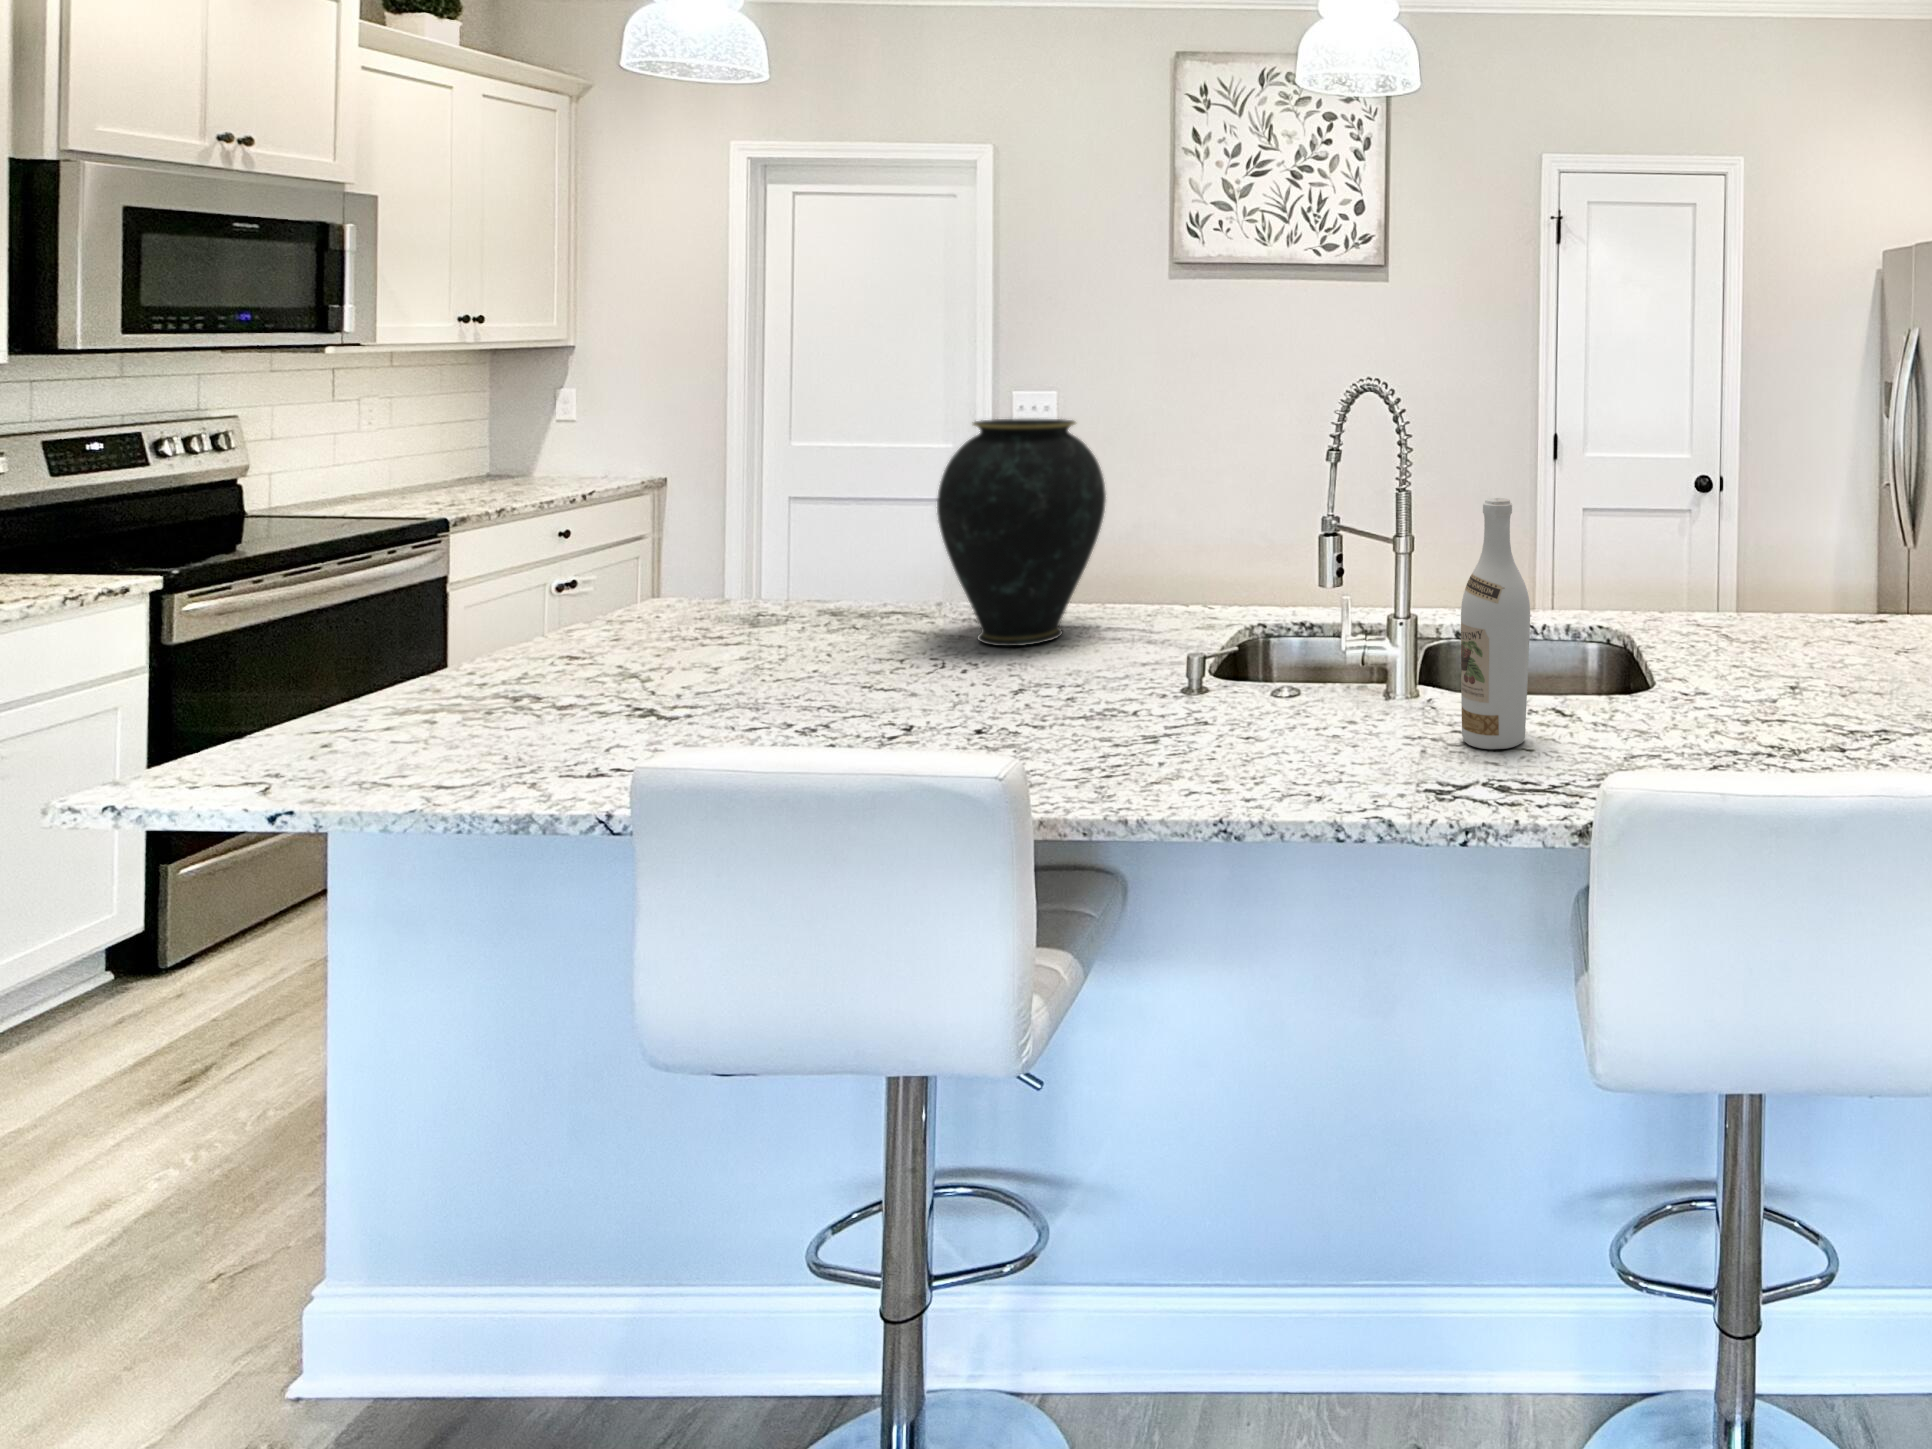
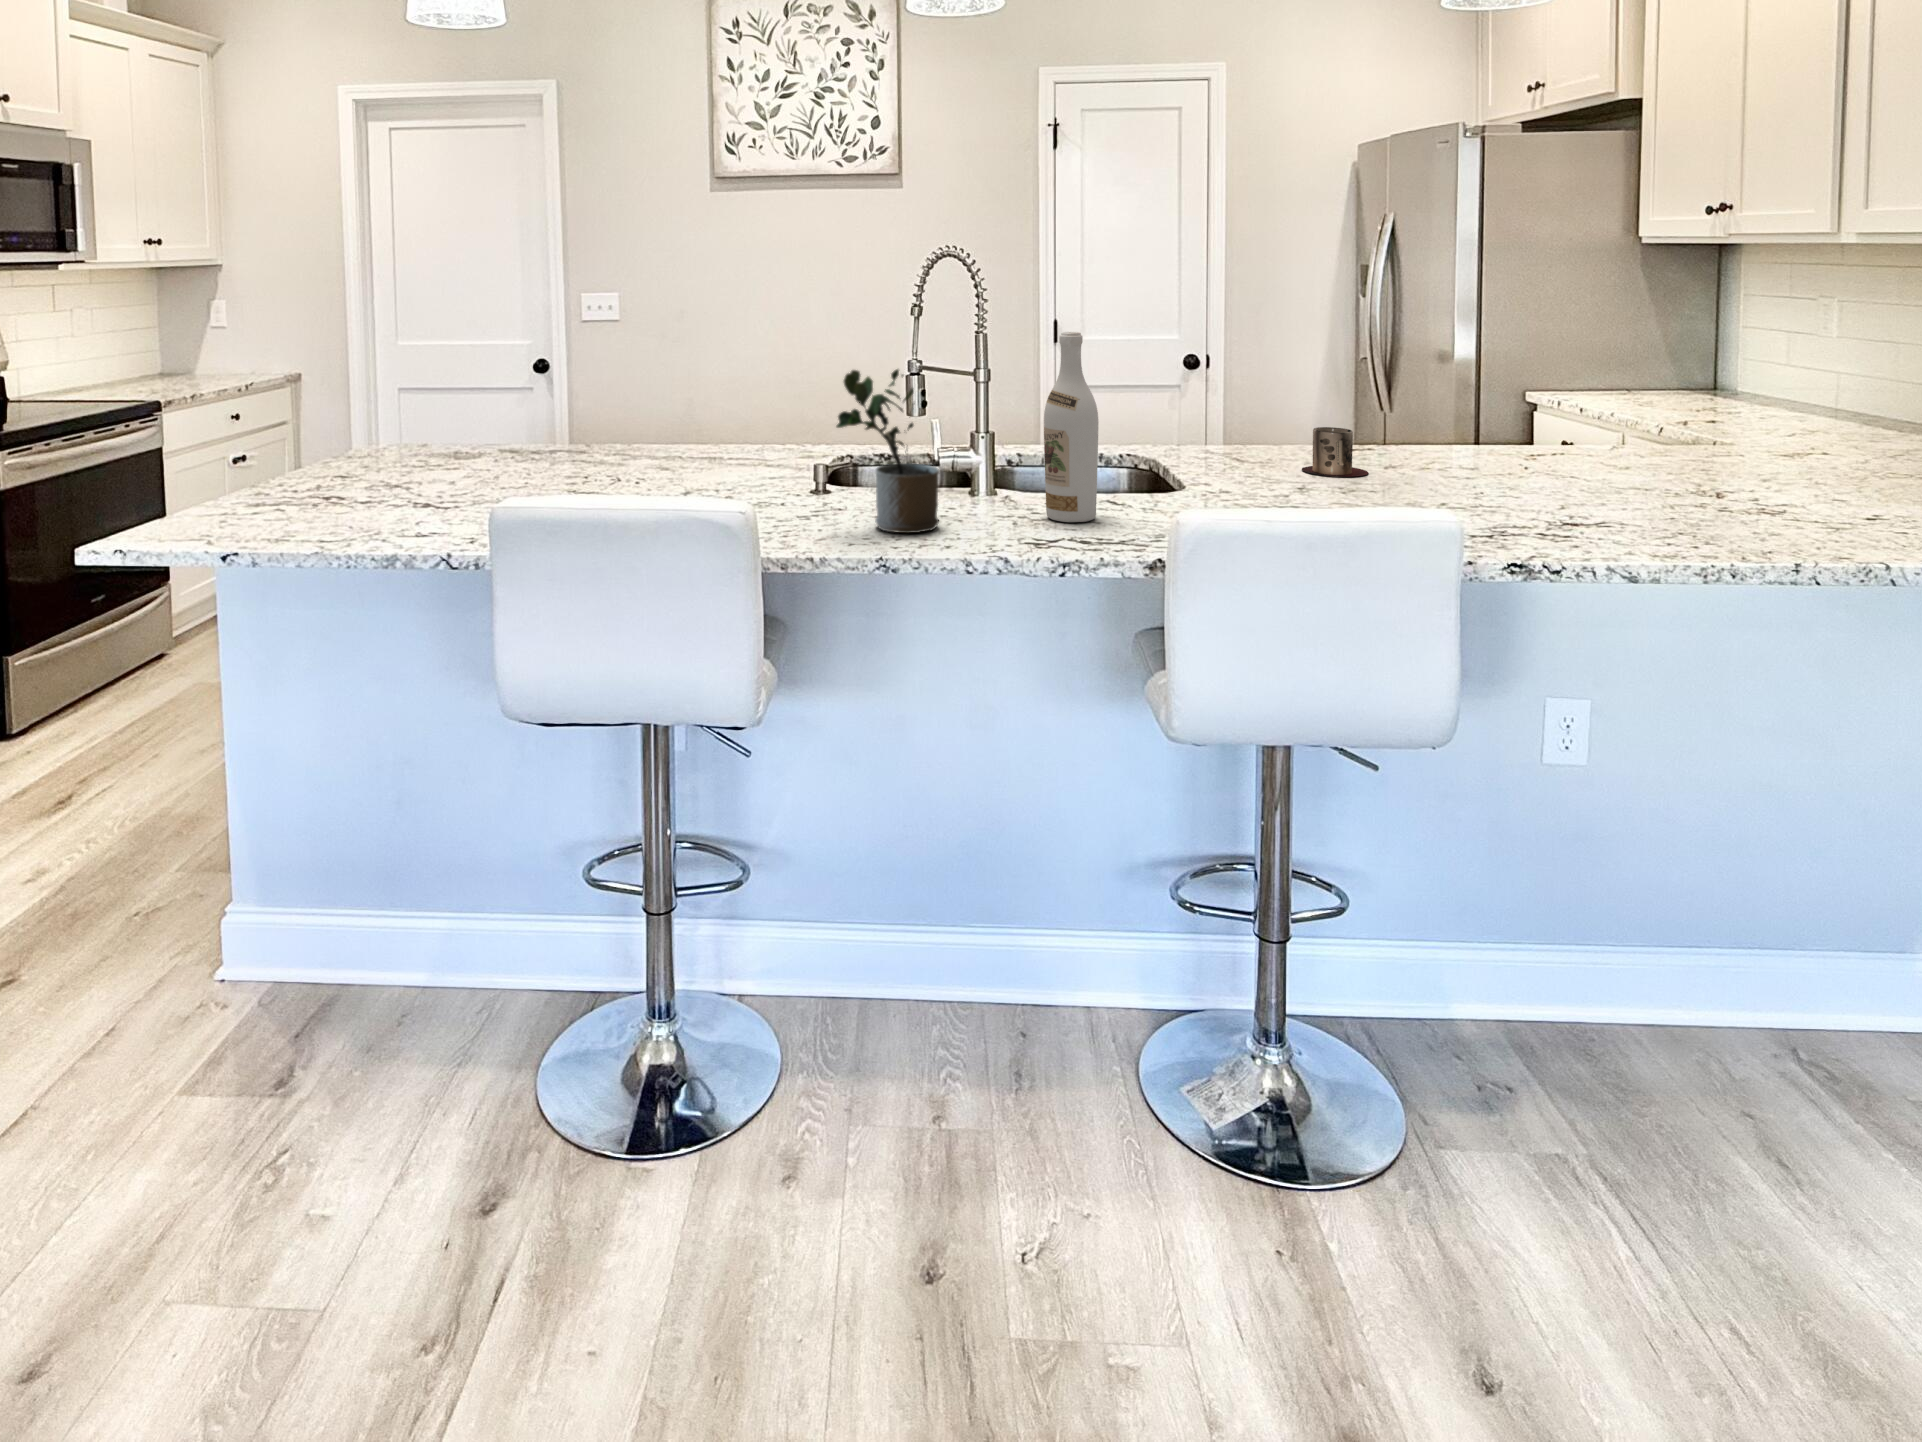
vase: present [937,419,1106,646] -> none [604,294,730,470]
potted plant: none [1177,544,1316,771] -> present [836,369,939,533]
mug: none [1797,602,1875,666] -> present [1302,427,1368,477]

